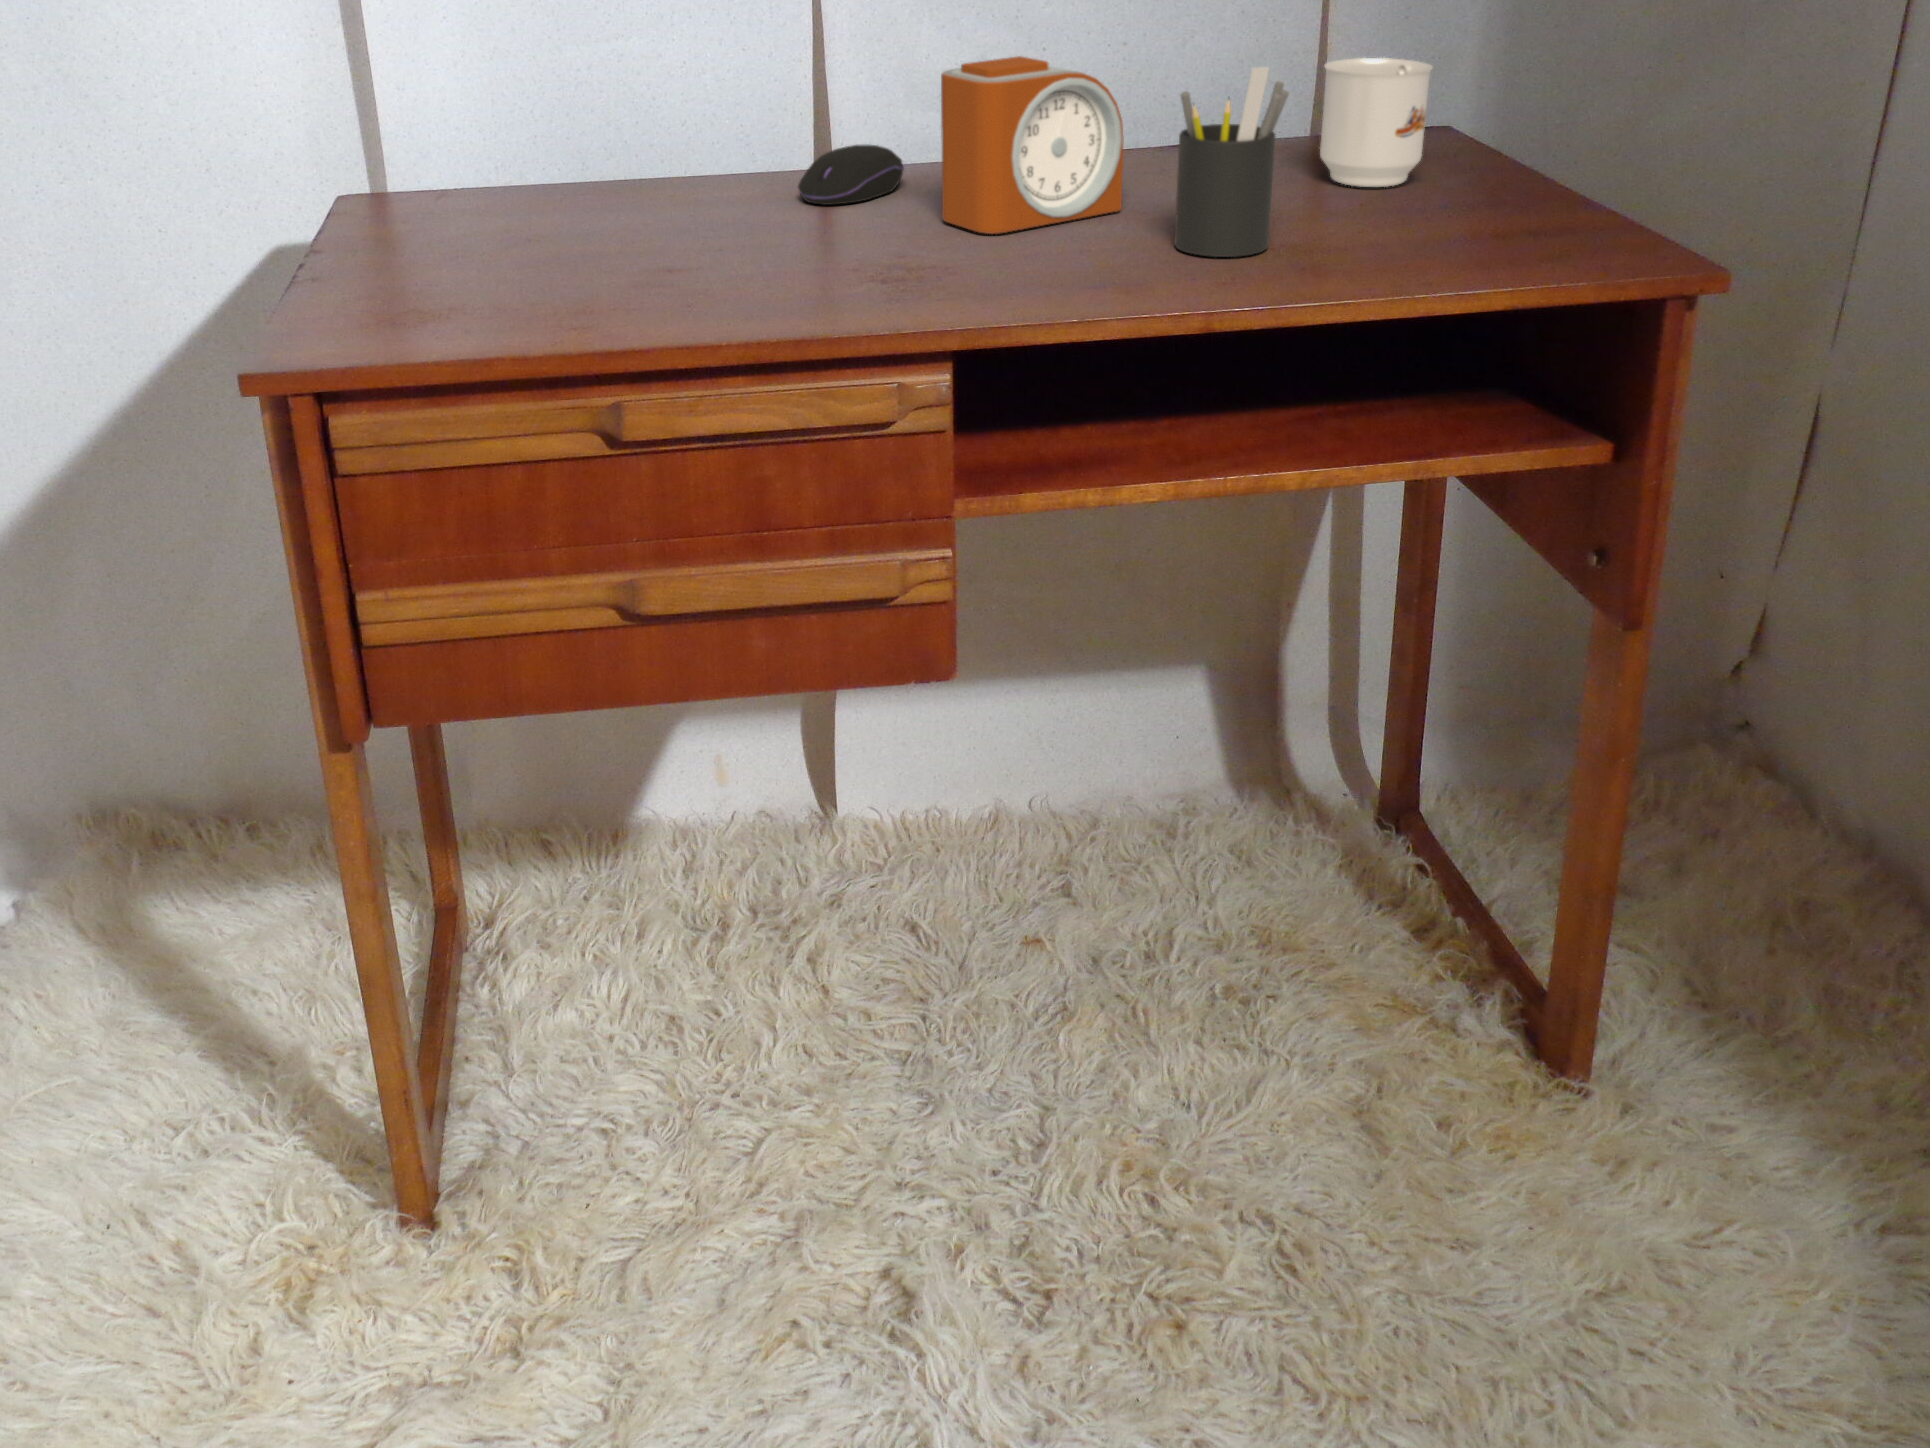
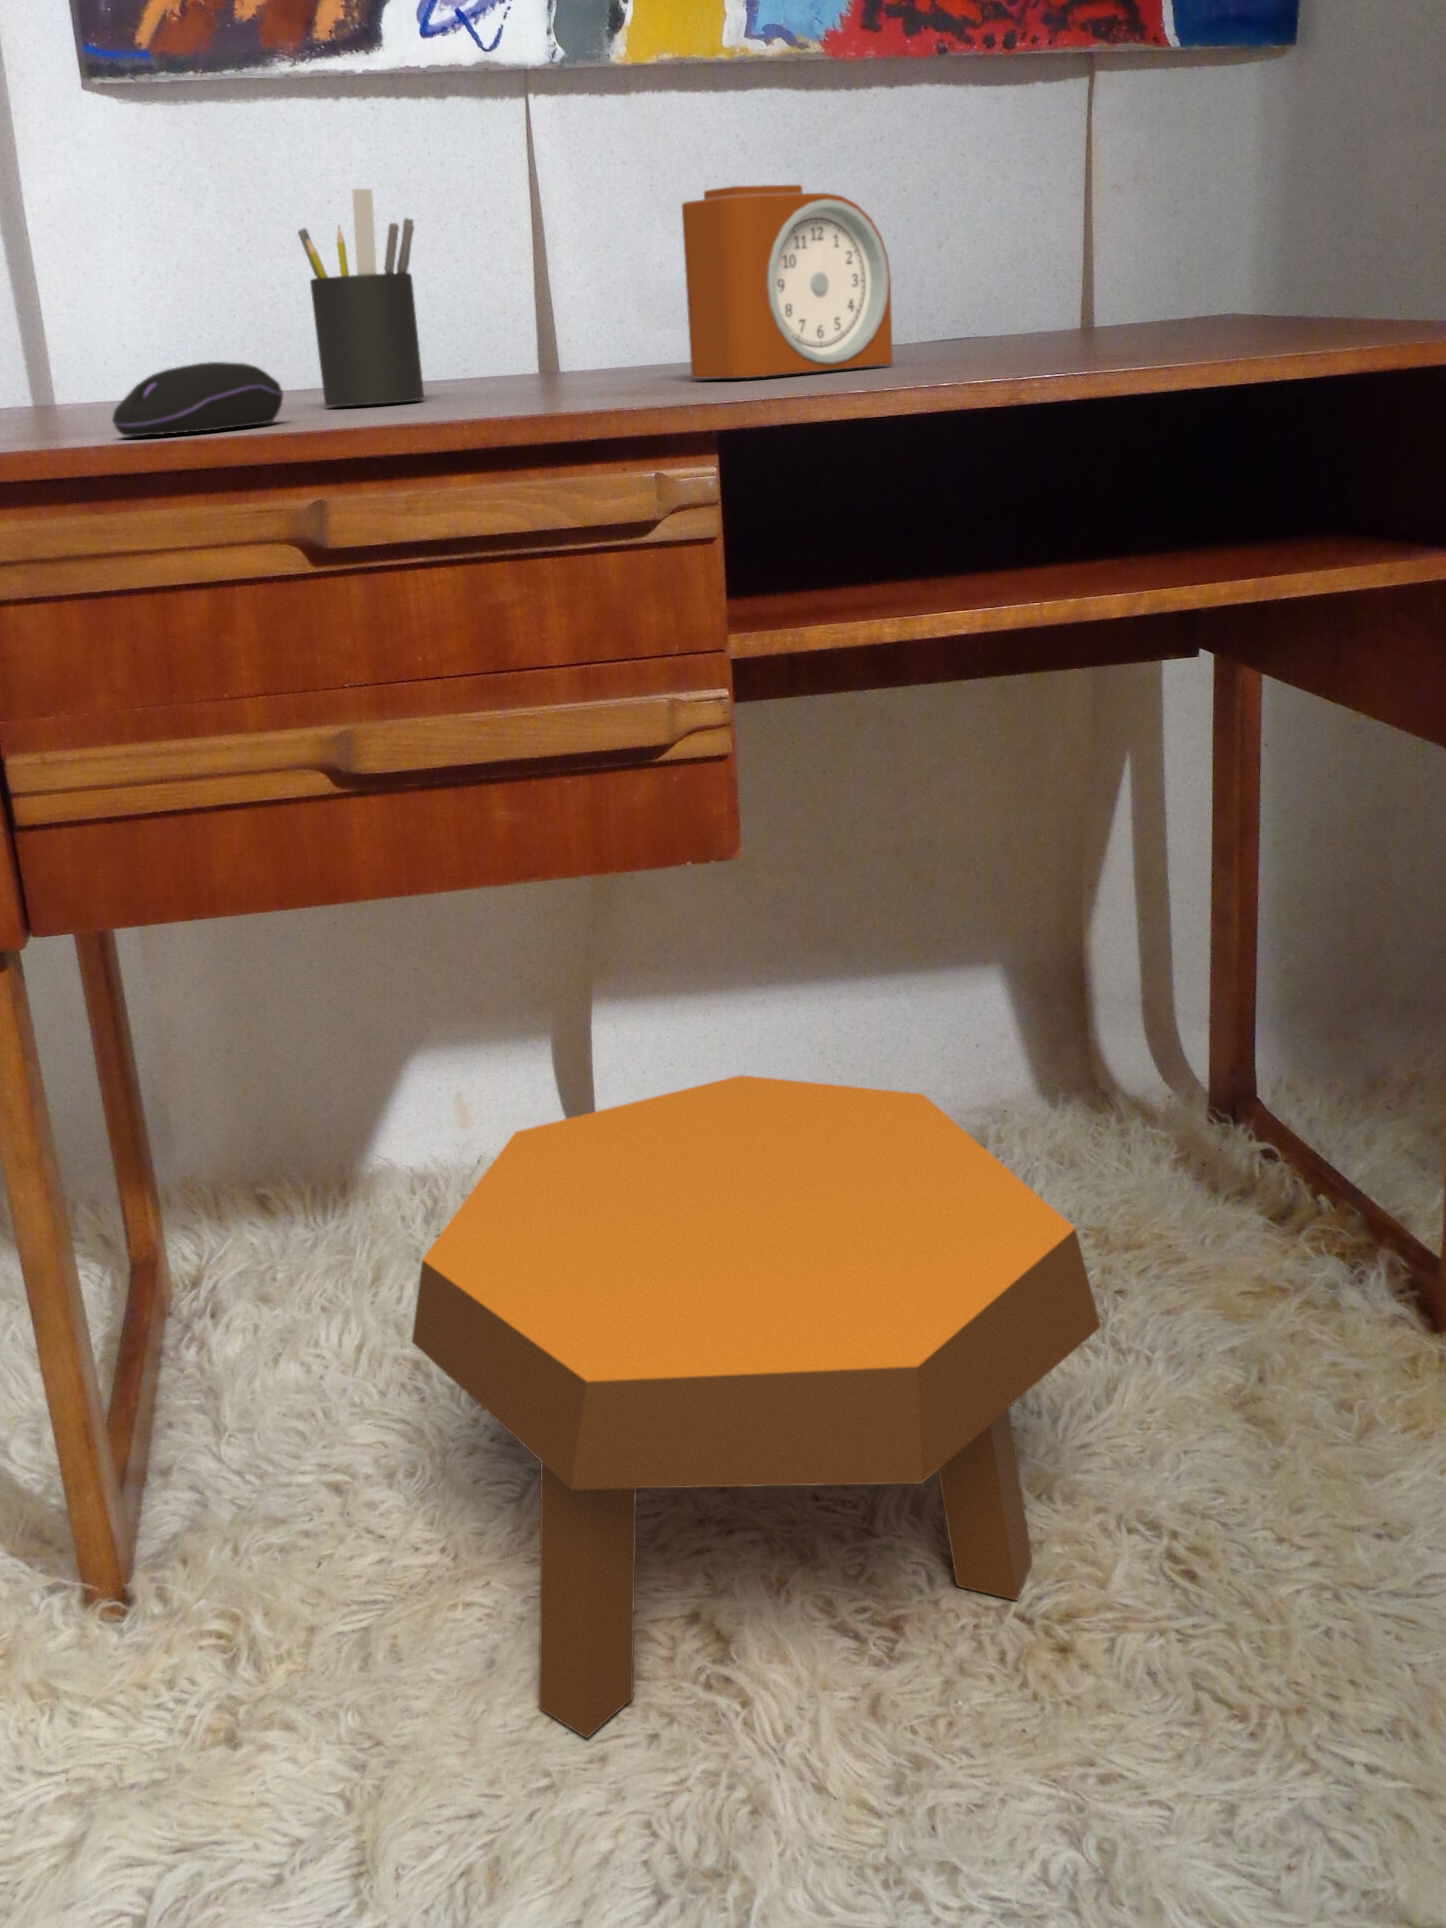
mug: present [1320,58,1433,187] -> none [1103,204,1224,343]
pen holder: present [1174,67,1289,257] -> present [298,189,424,406]
computer mouse: present [798,145,904,205] -> present [112,362,283,436]
footstool: none [668,816,1228,1374] -> present [412,1075,1100,1738]

